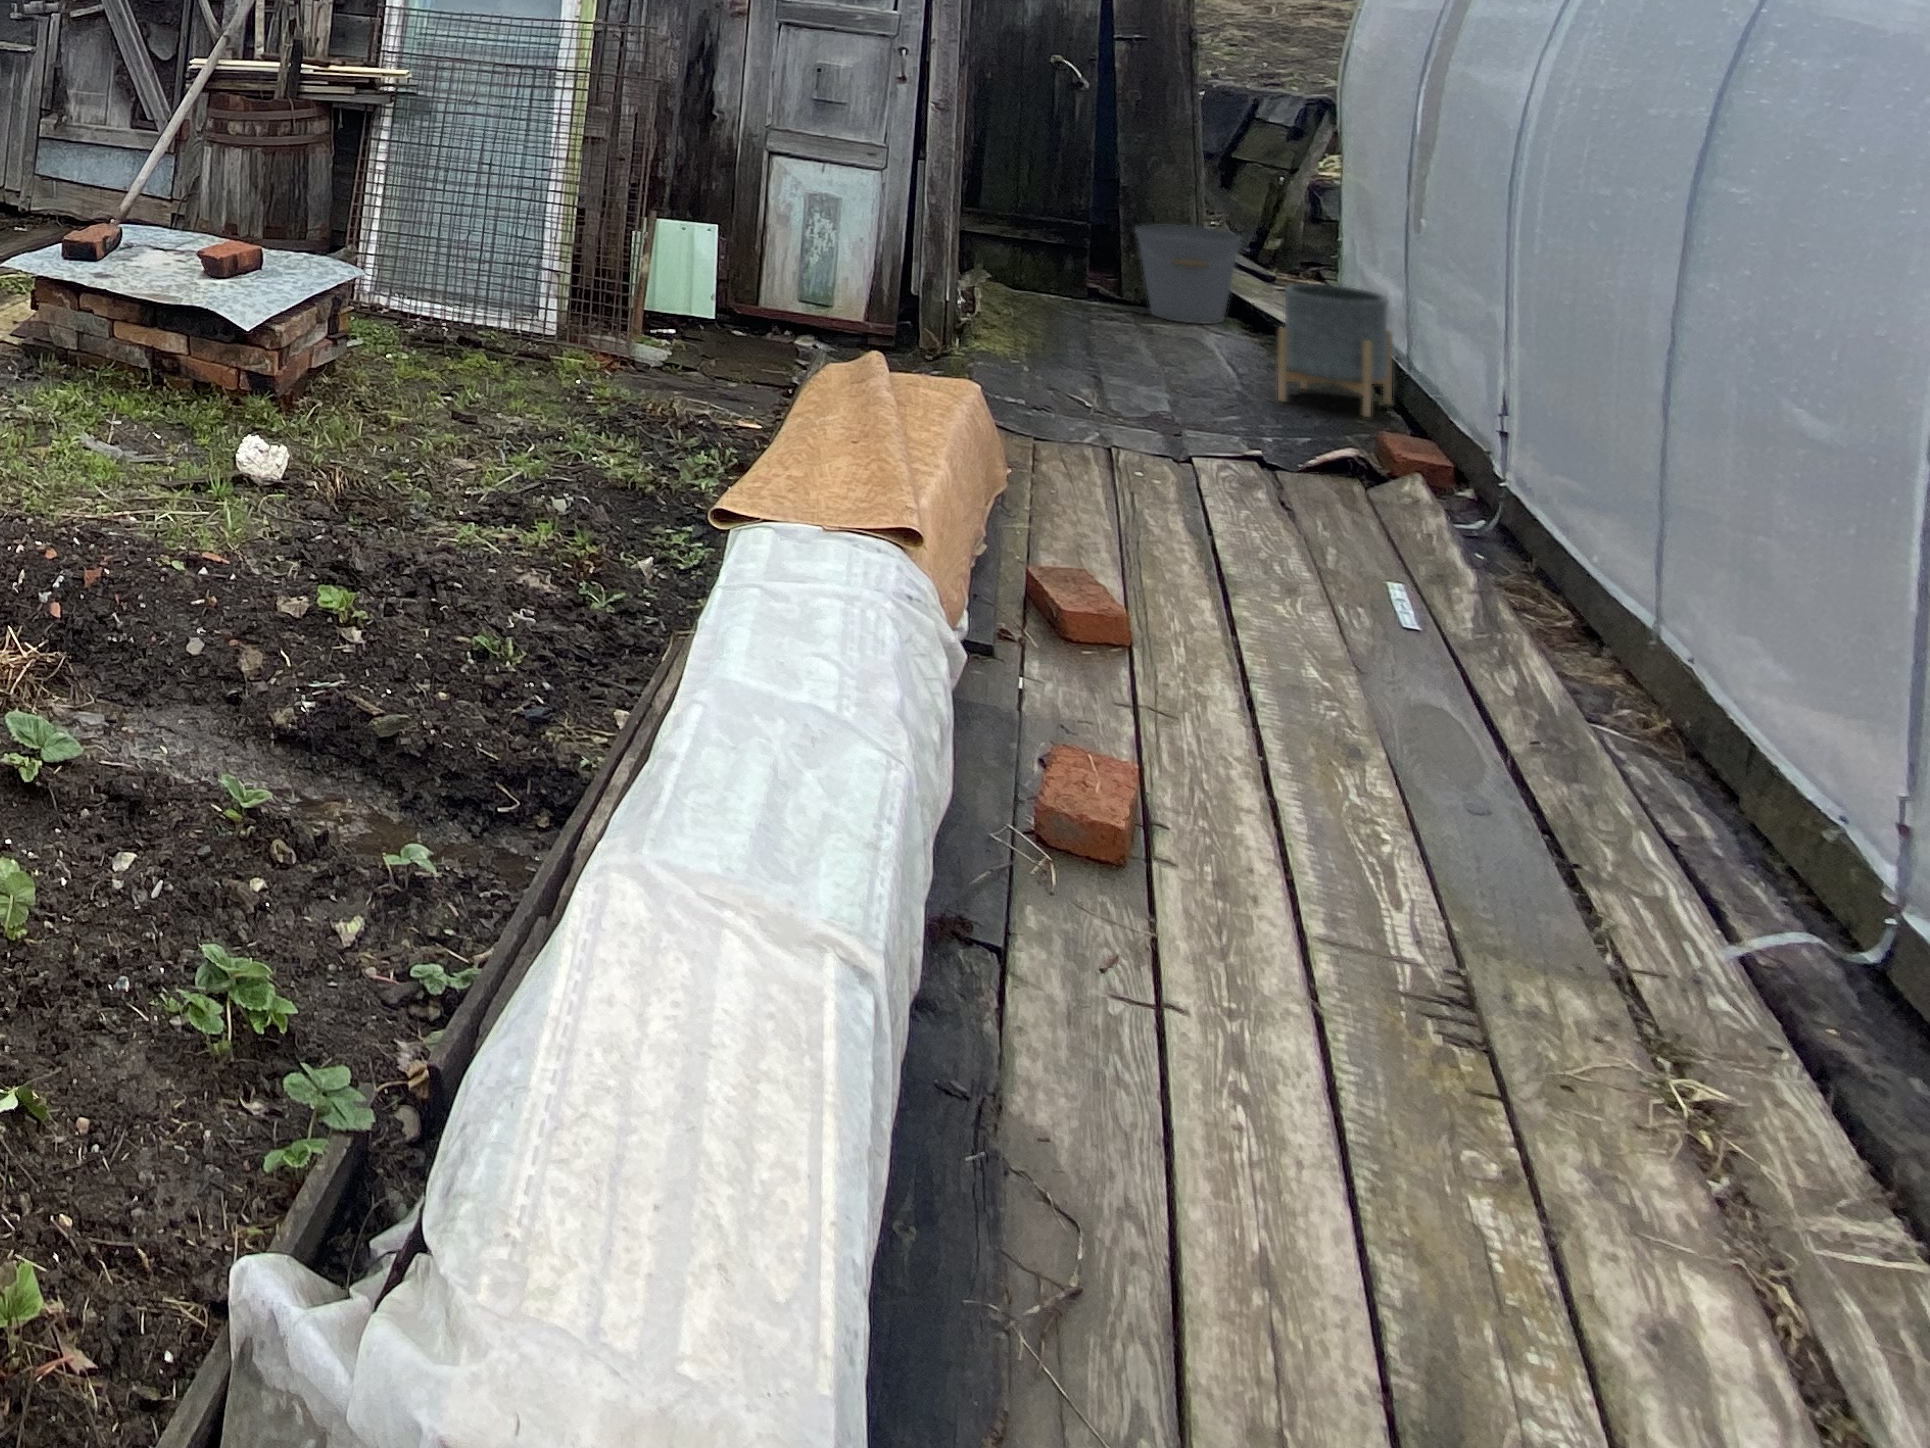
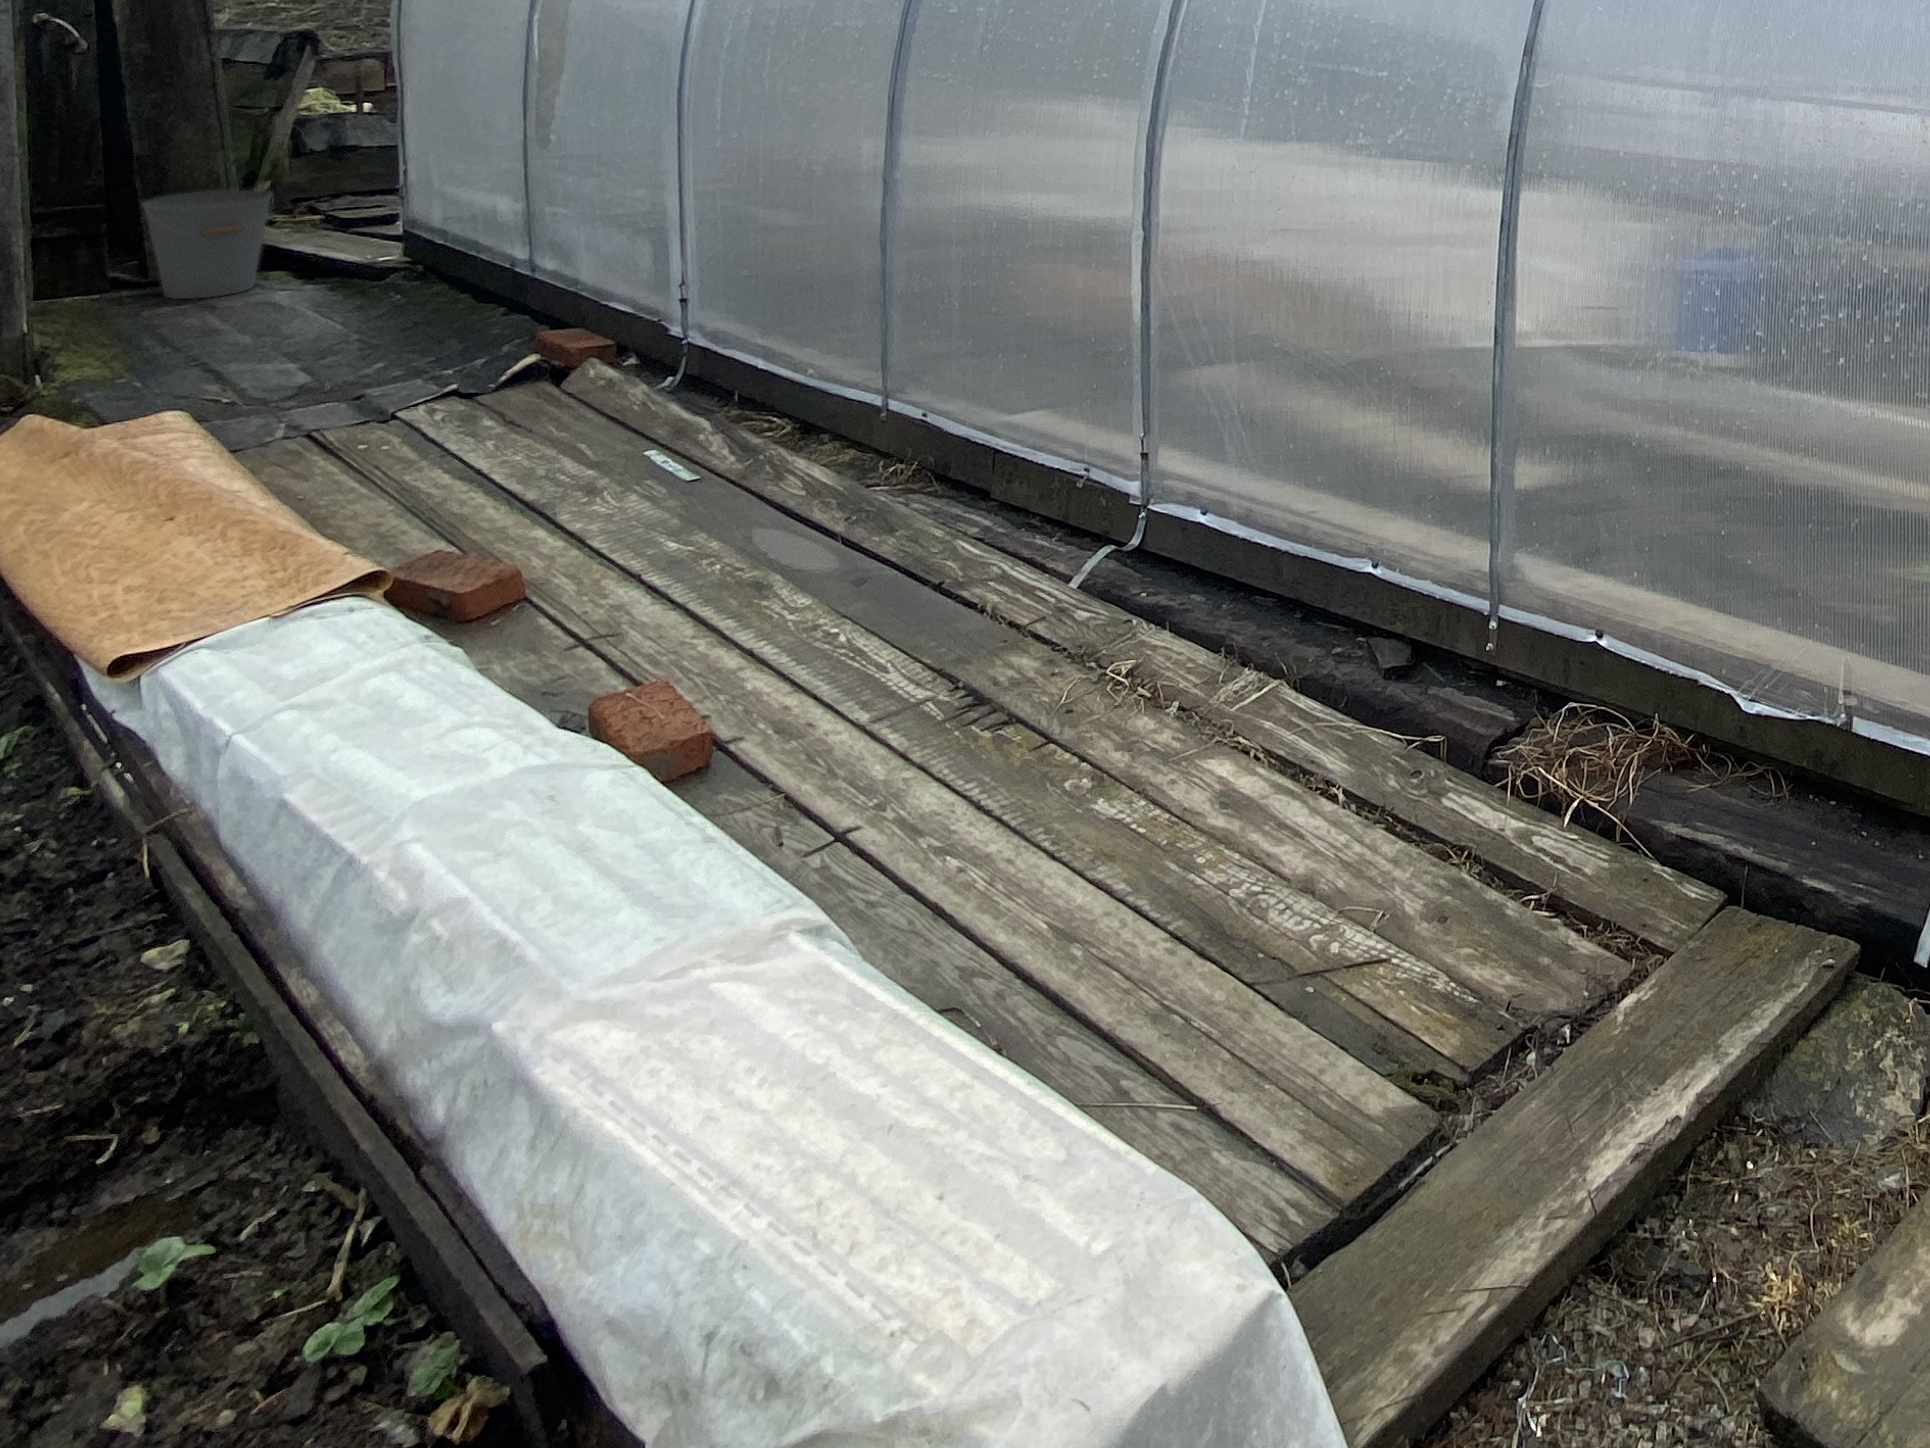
planter: present [1278,284,1392,417] -> none [390,214,491,341]

